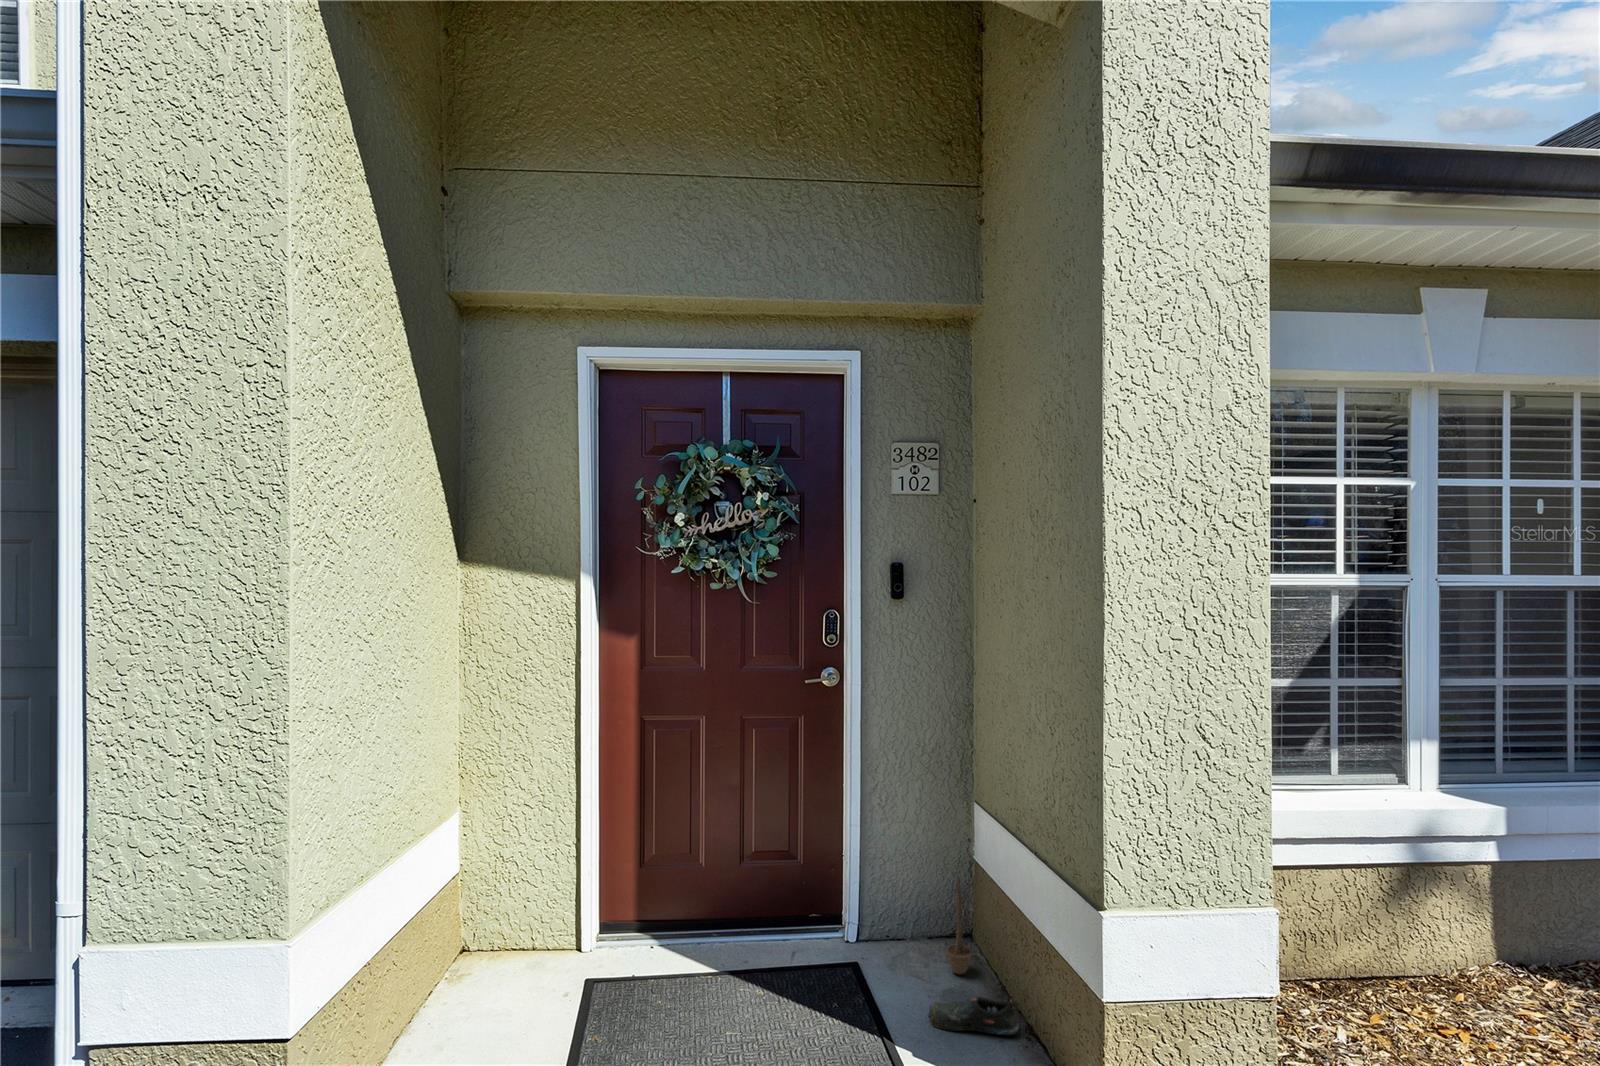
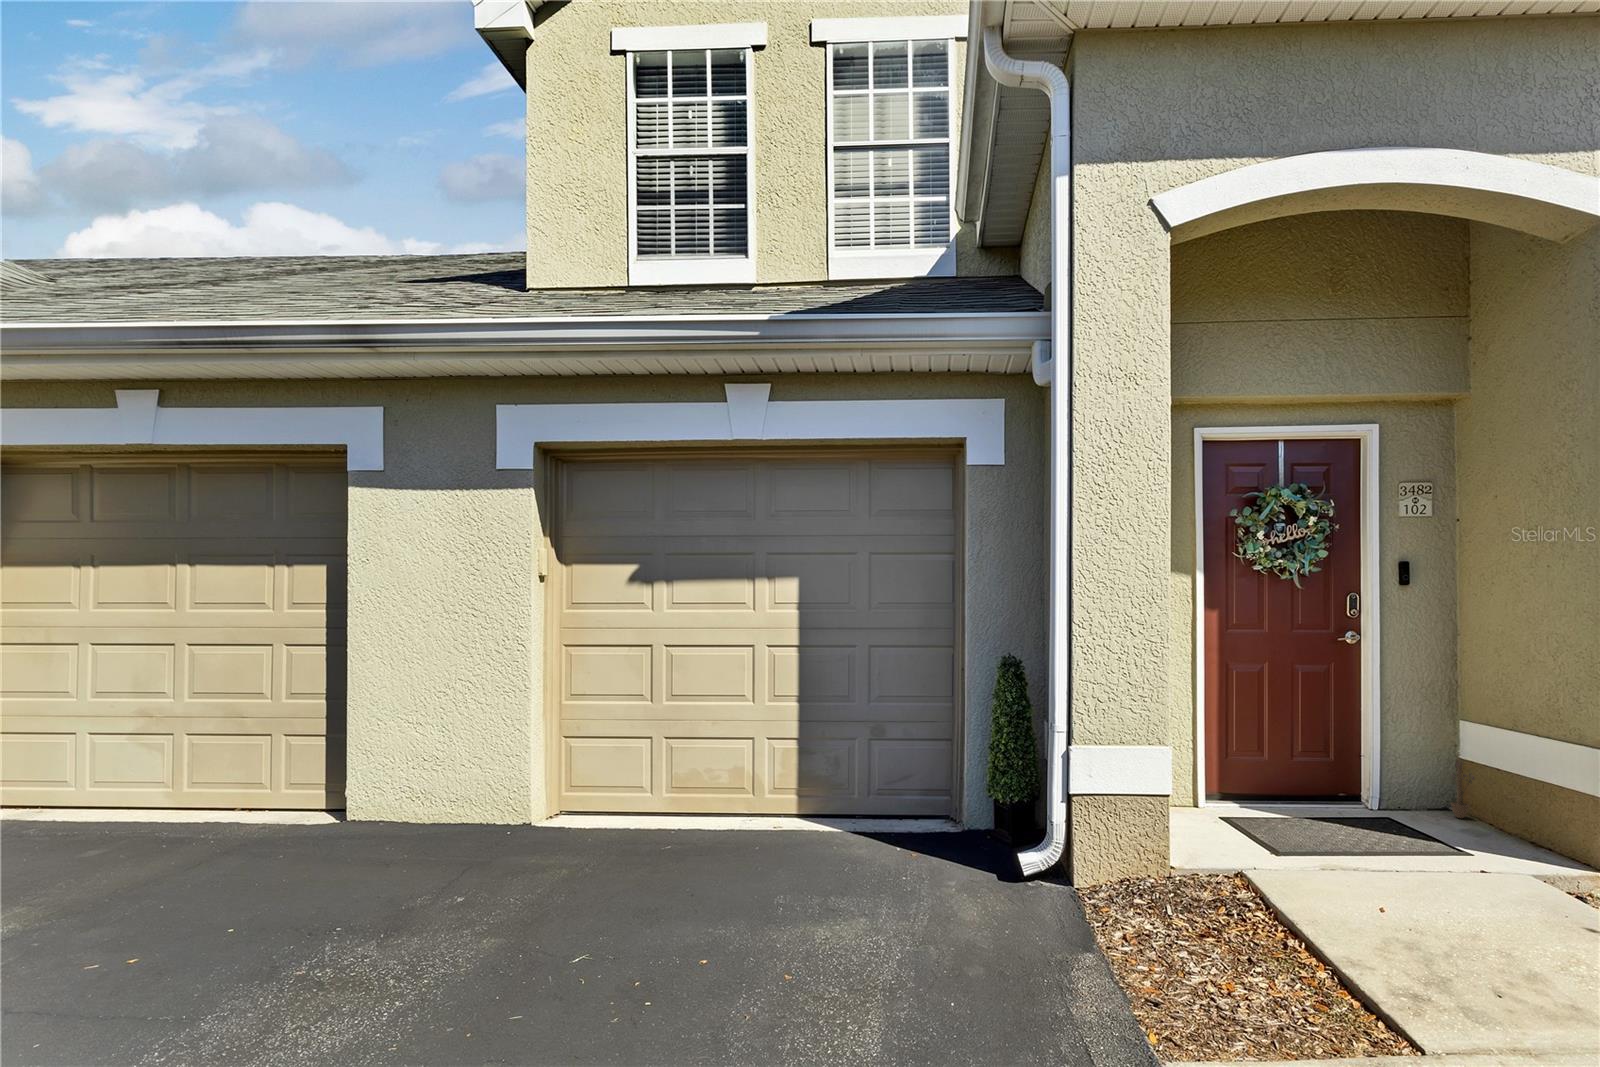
shoe: present [928,997,1019,1036] -> none [1457,818,1520,838]

